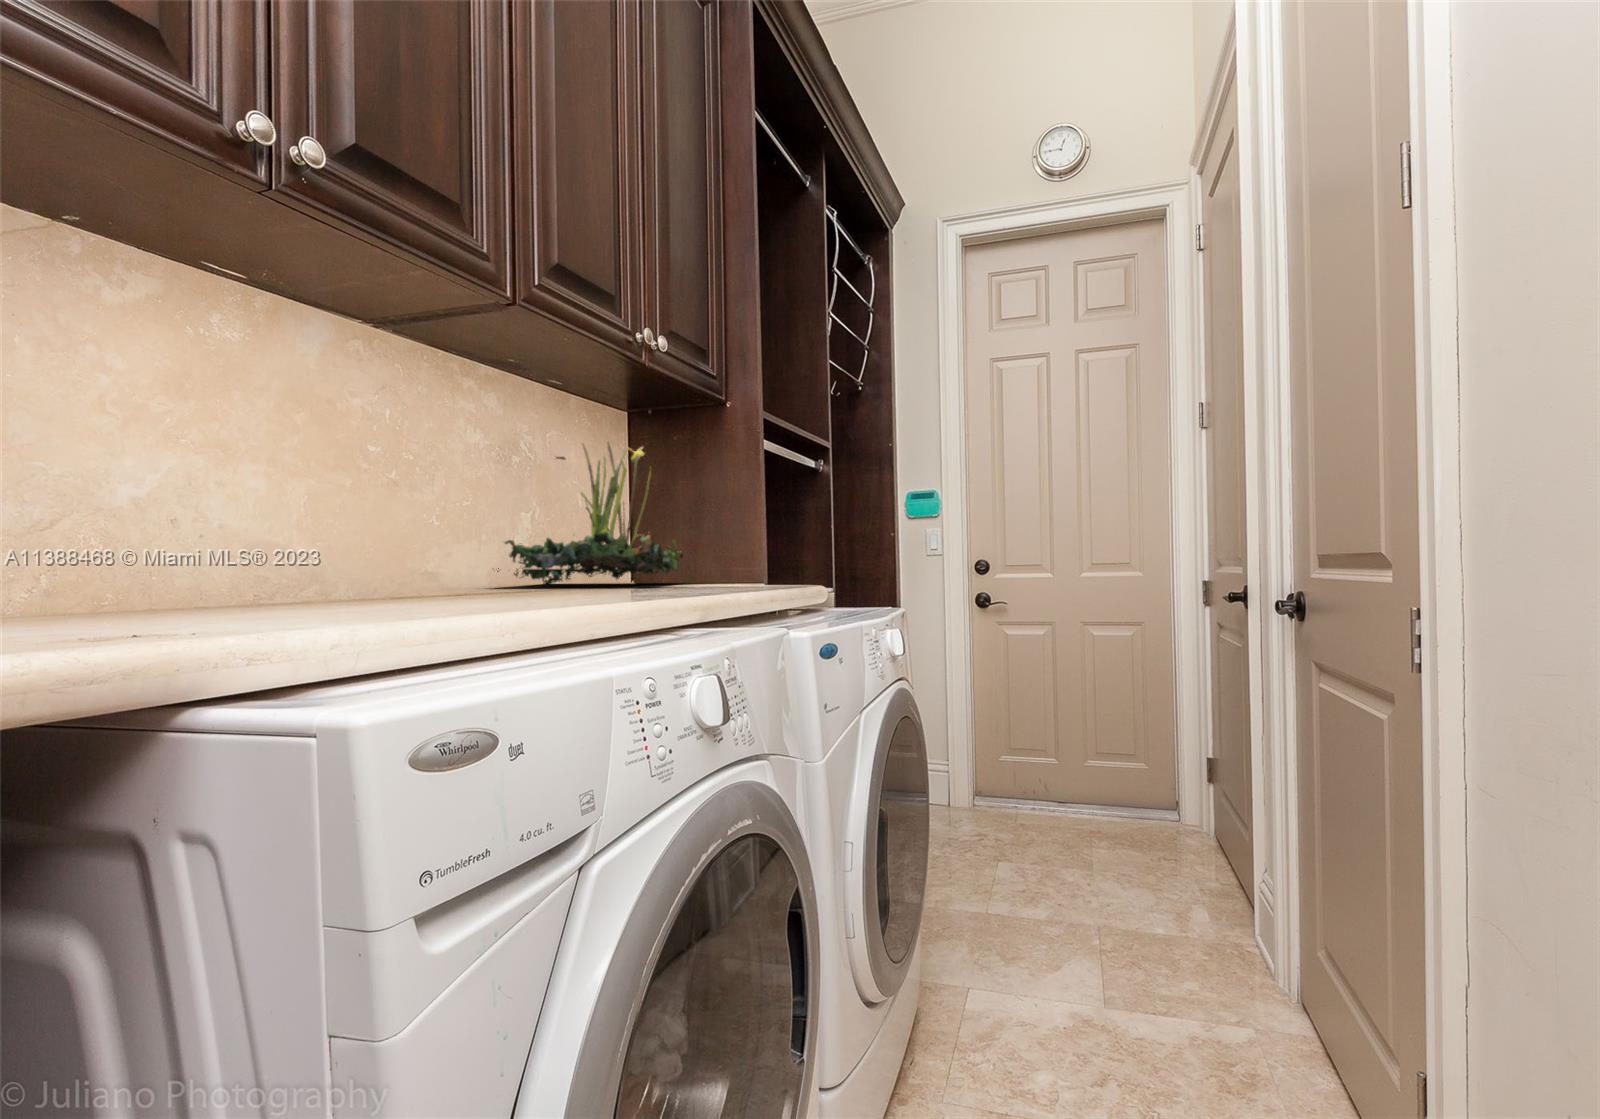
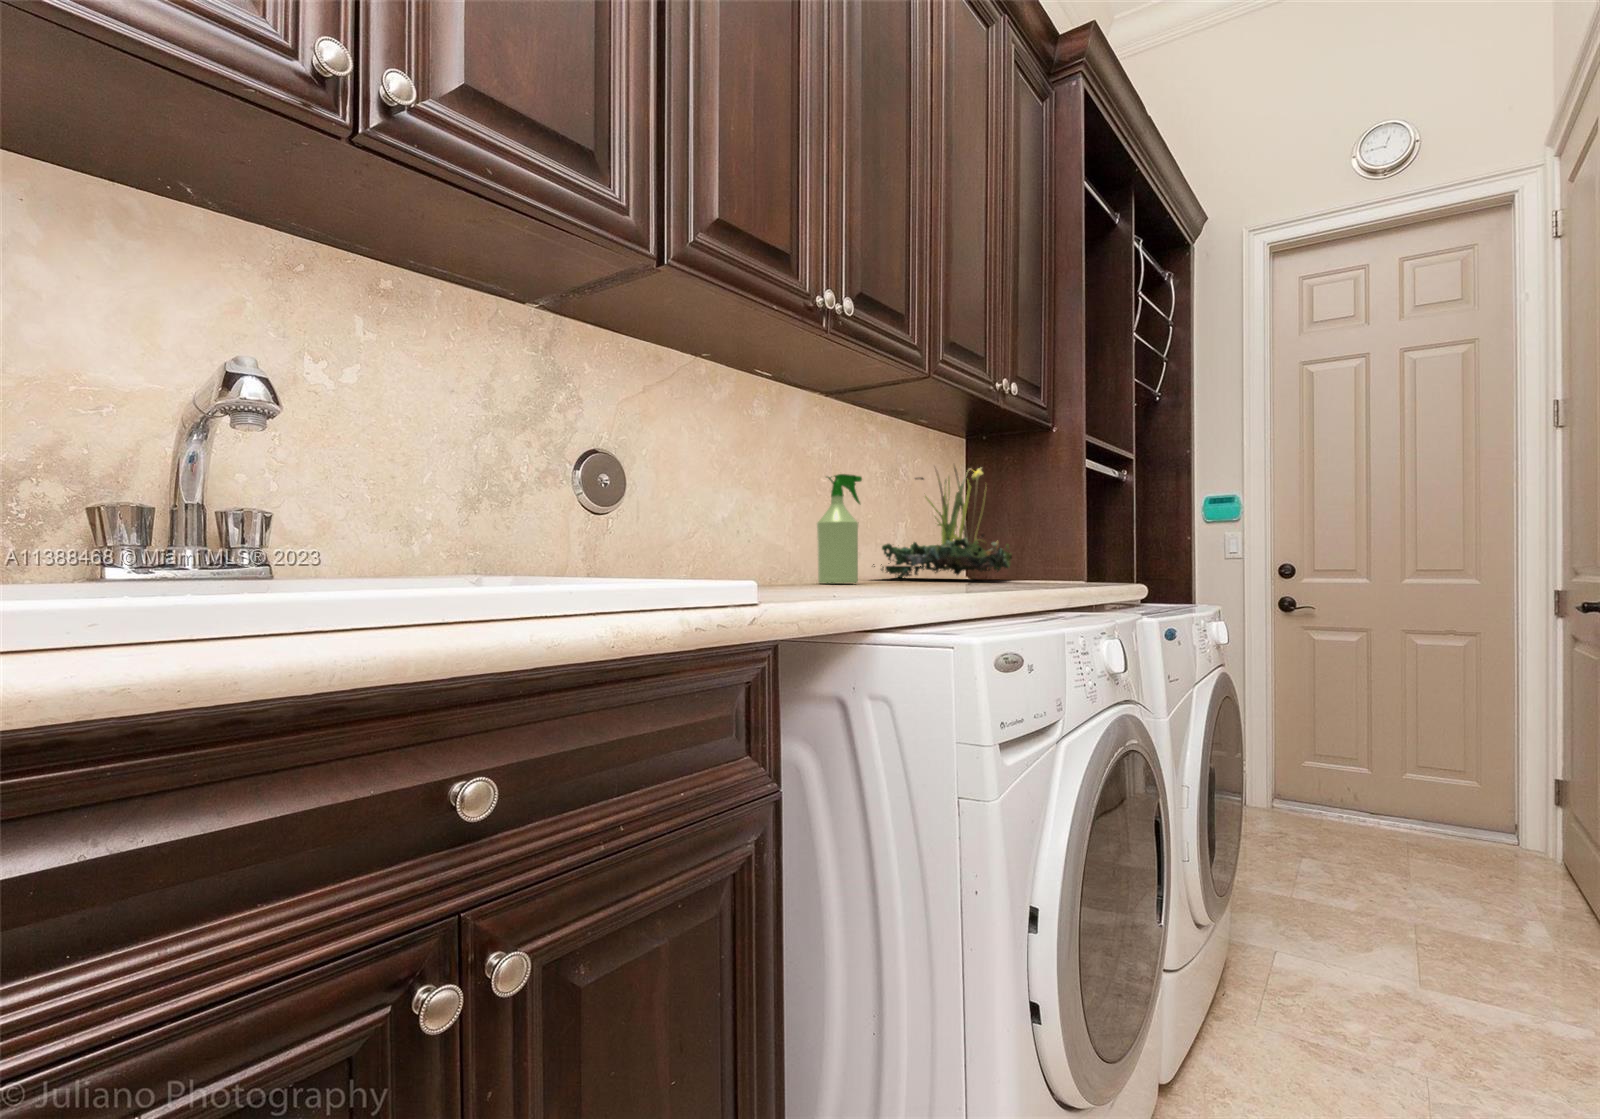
spray bottle: none [371,442,444,596] -> present [817,474,862,583]

